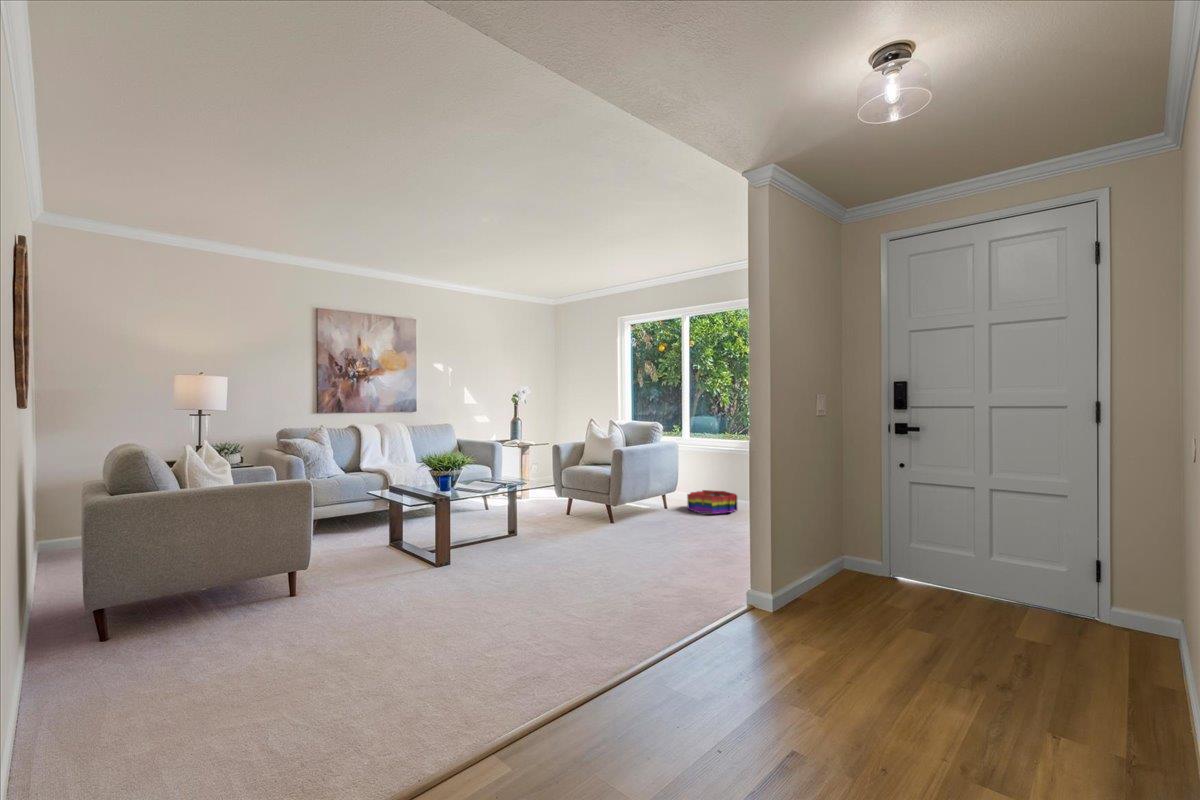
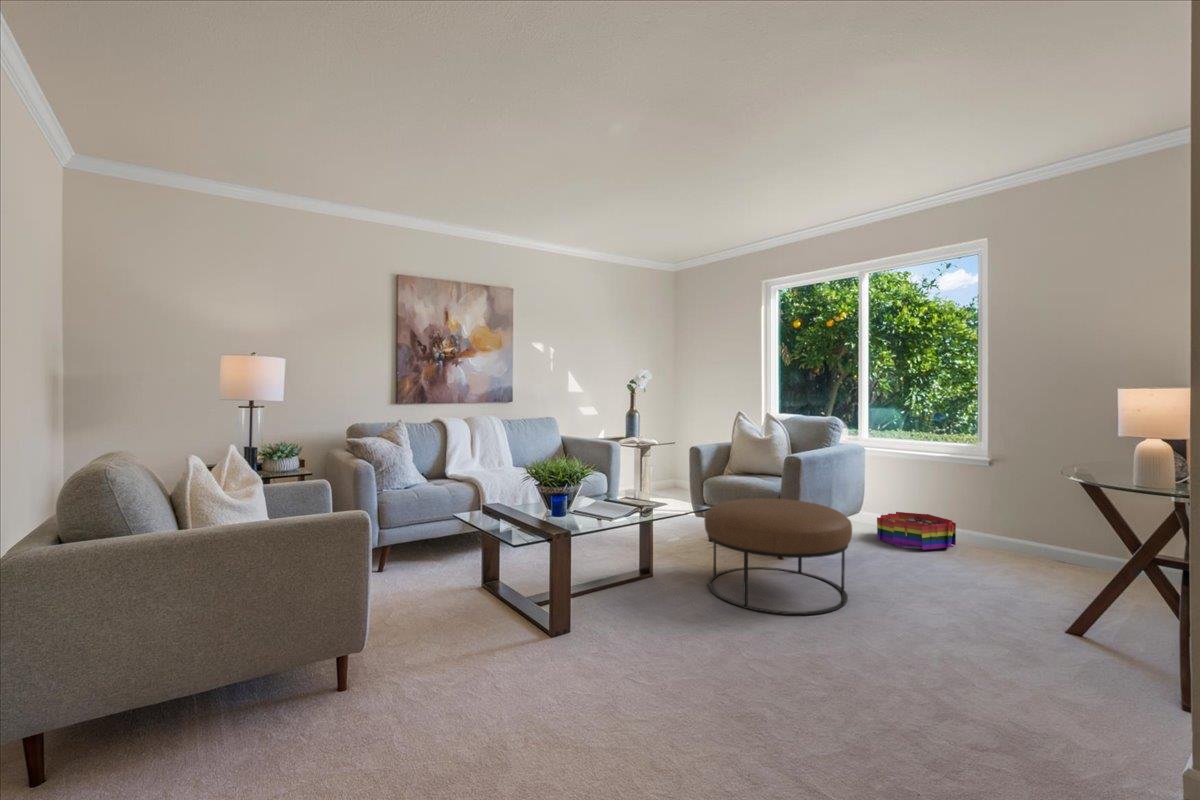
ottoman: none [551,478,647,550] -> present [704,498,852,615]

